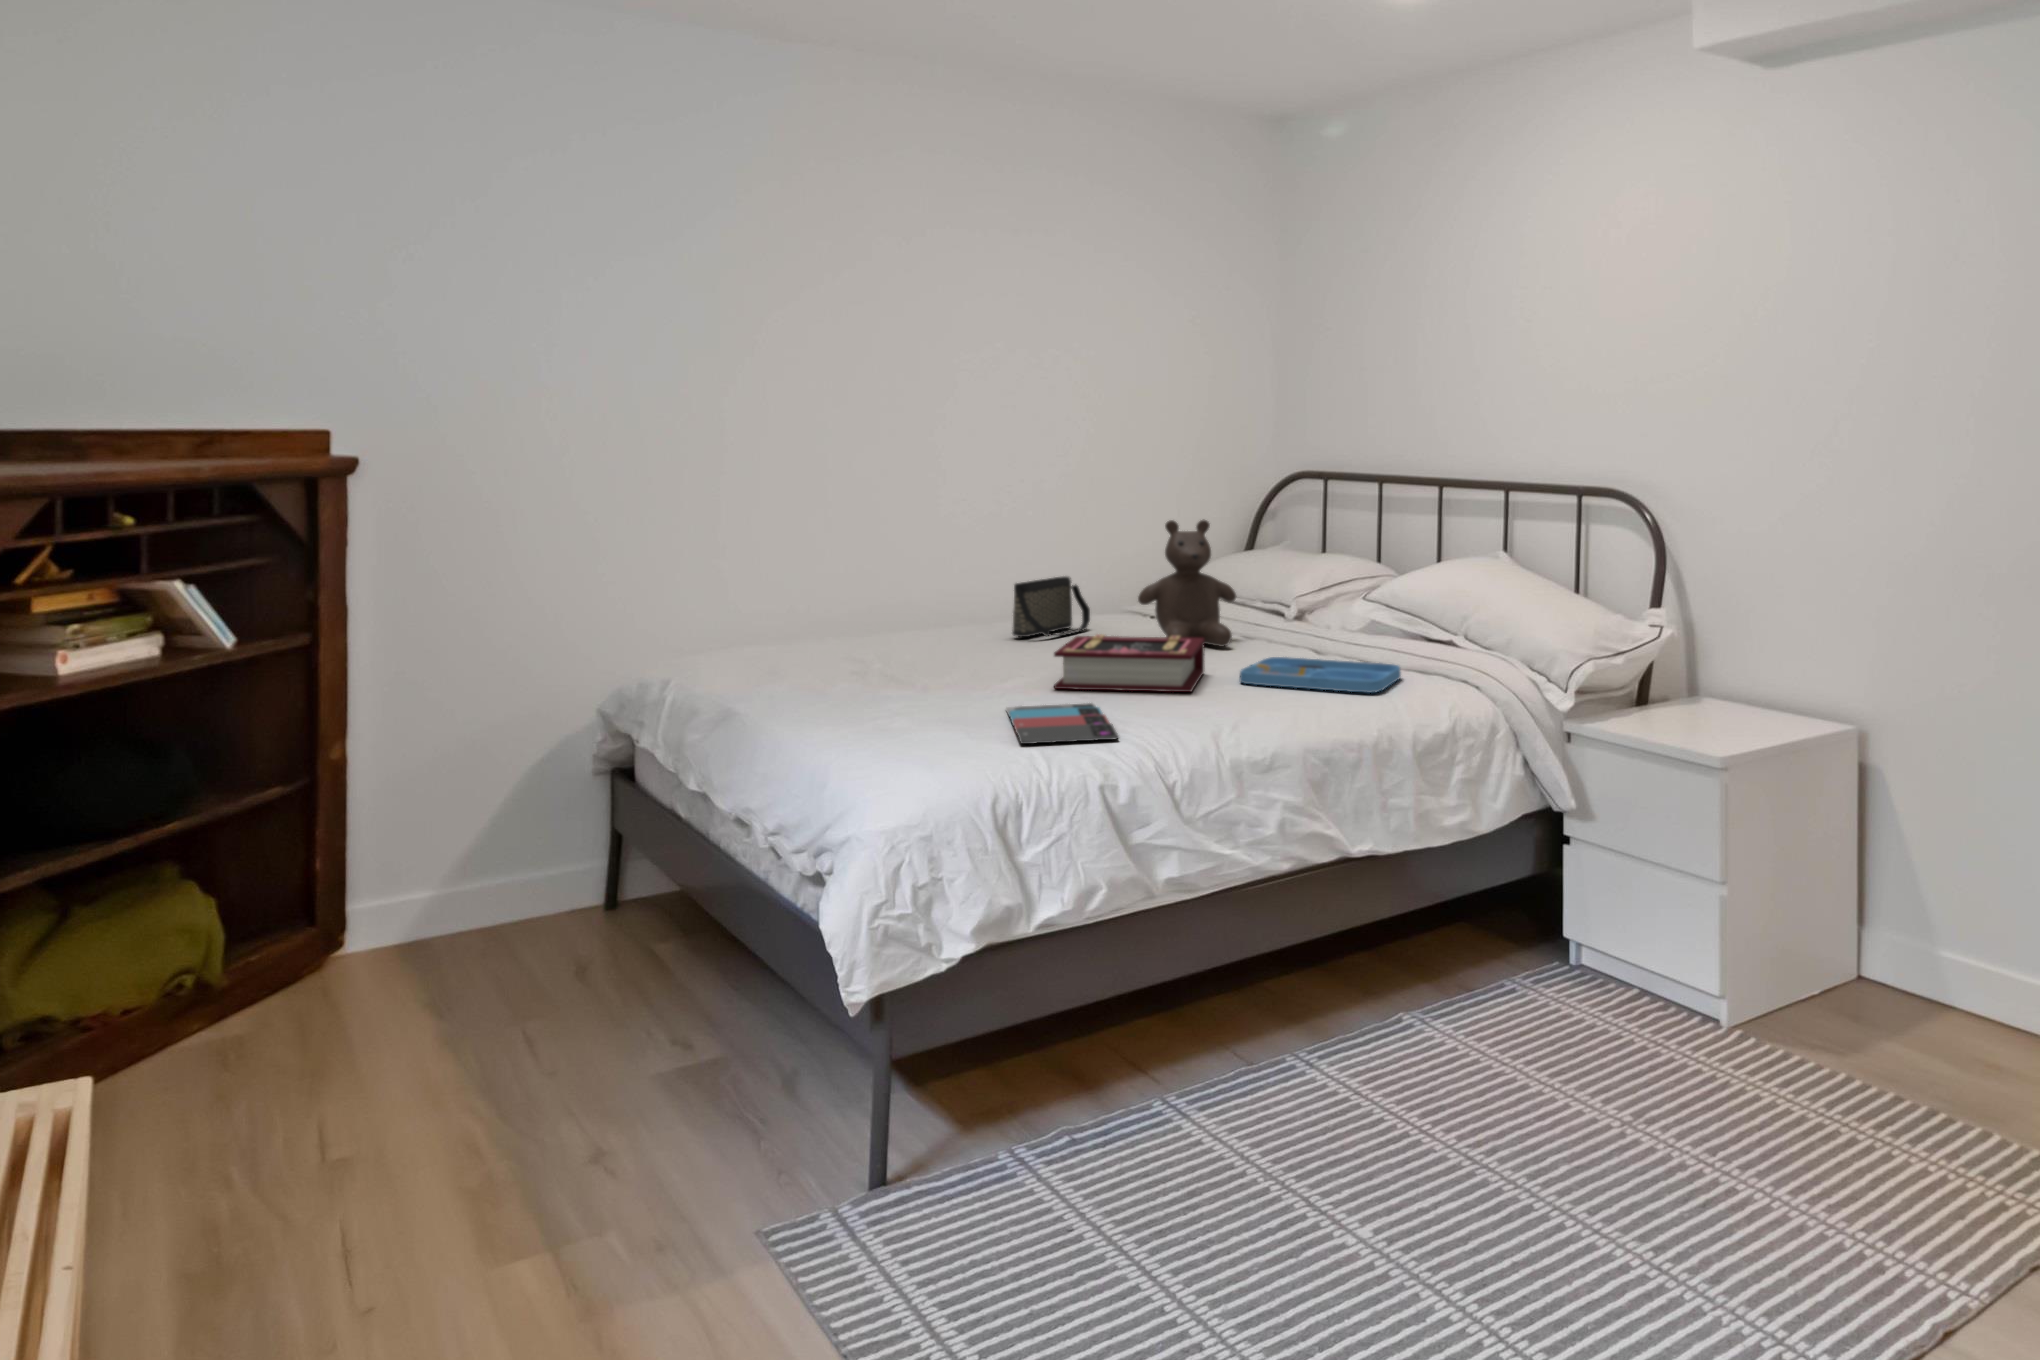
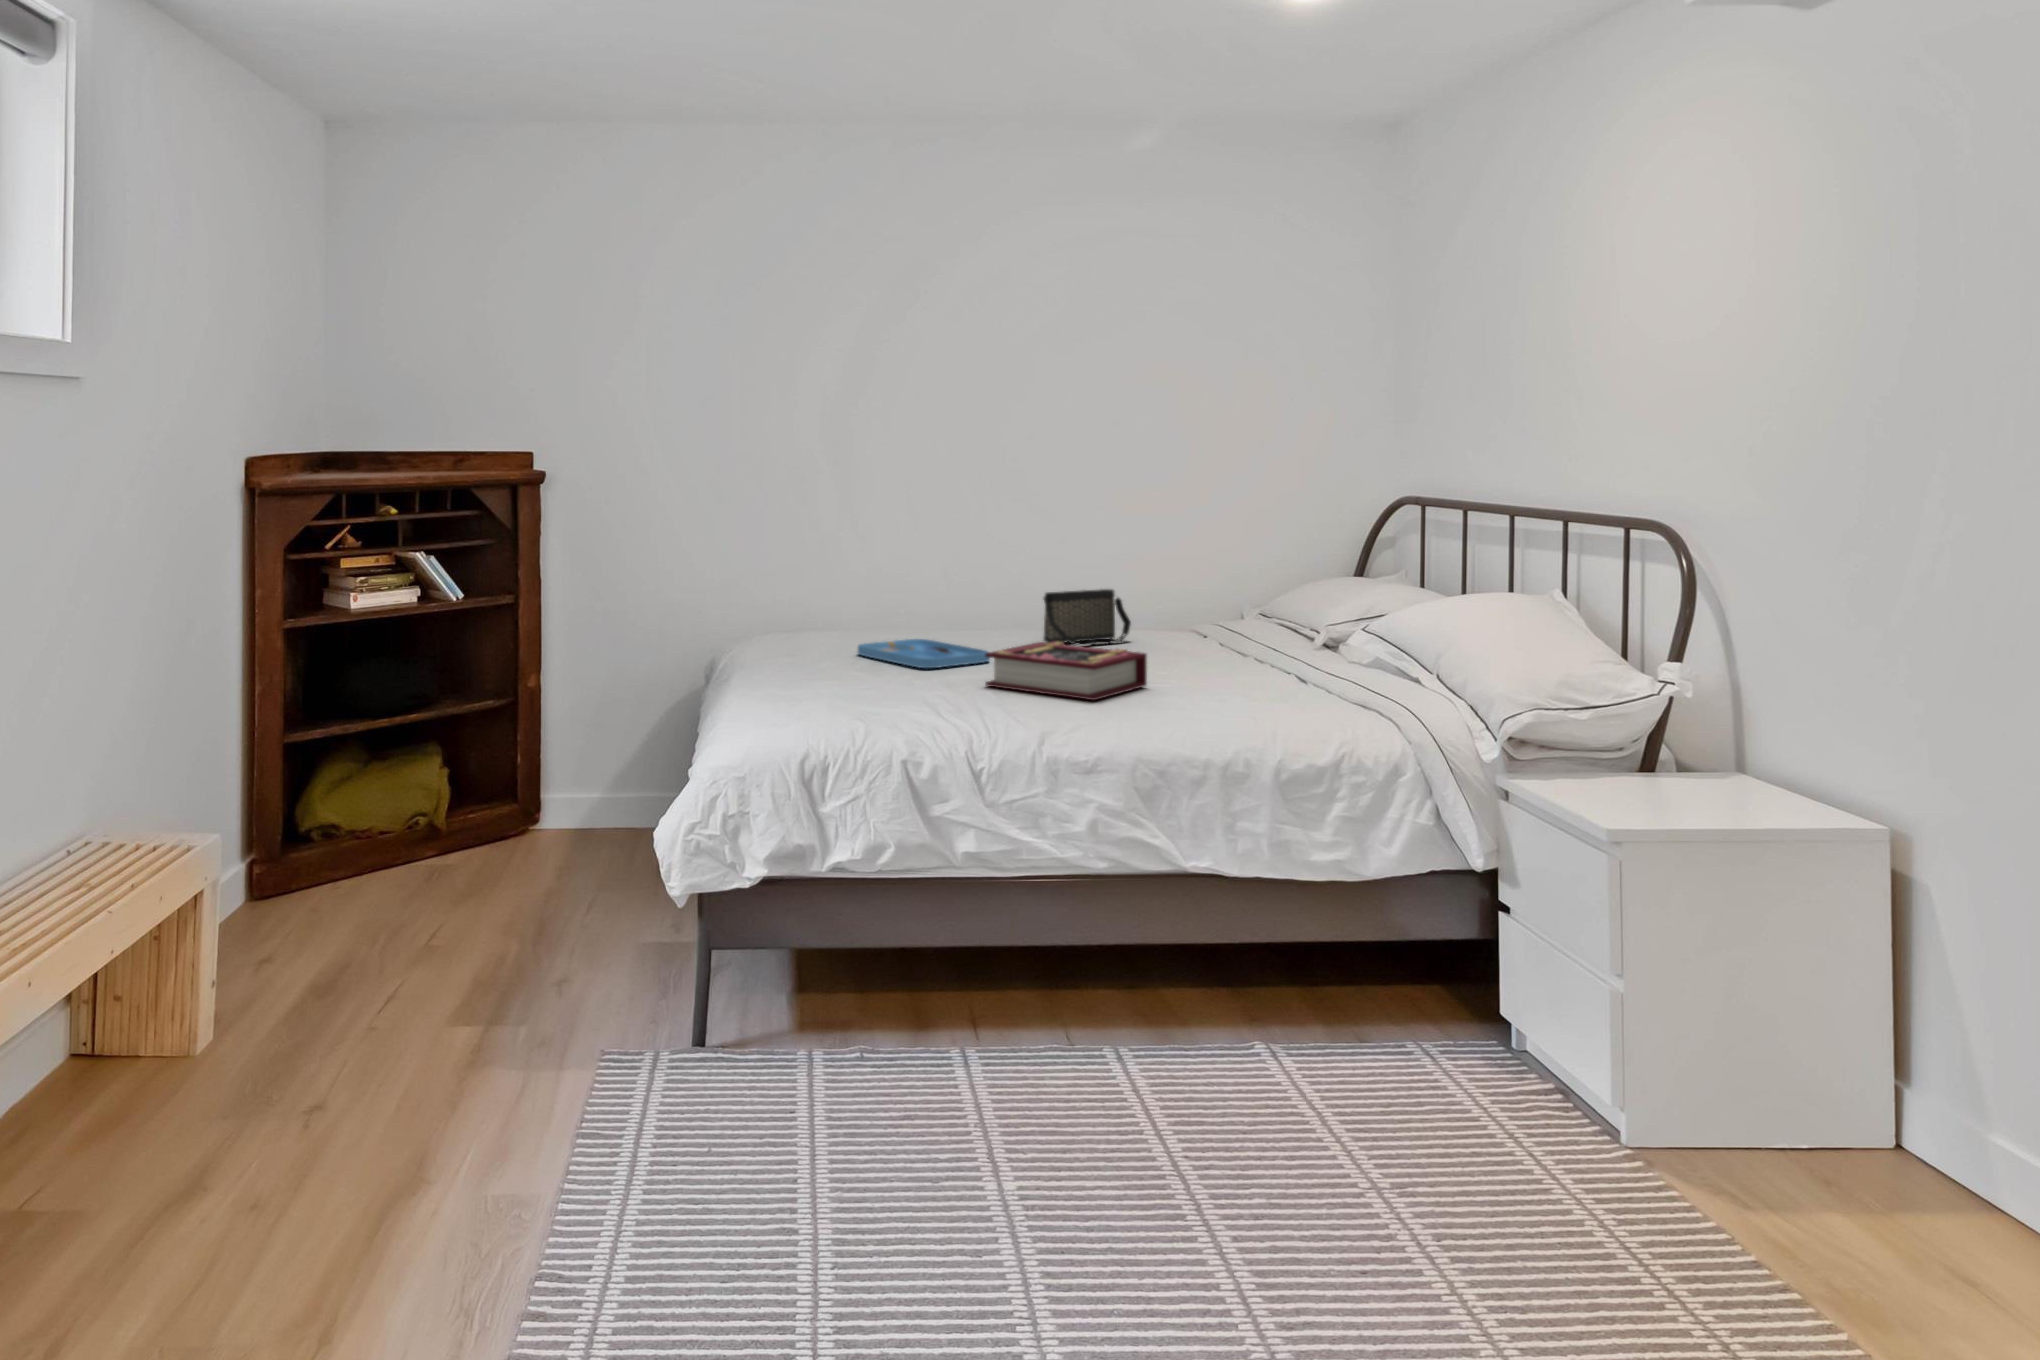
teddy bear: present [1138,519,1236,647] -> none [1147,538,1250,667]
tray: present [1240,657,1401,693] -> present [857,639,990,668]
smartphone: present [1006,703,1119,744] -> none [869,695,990,728]

